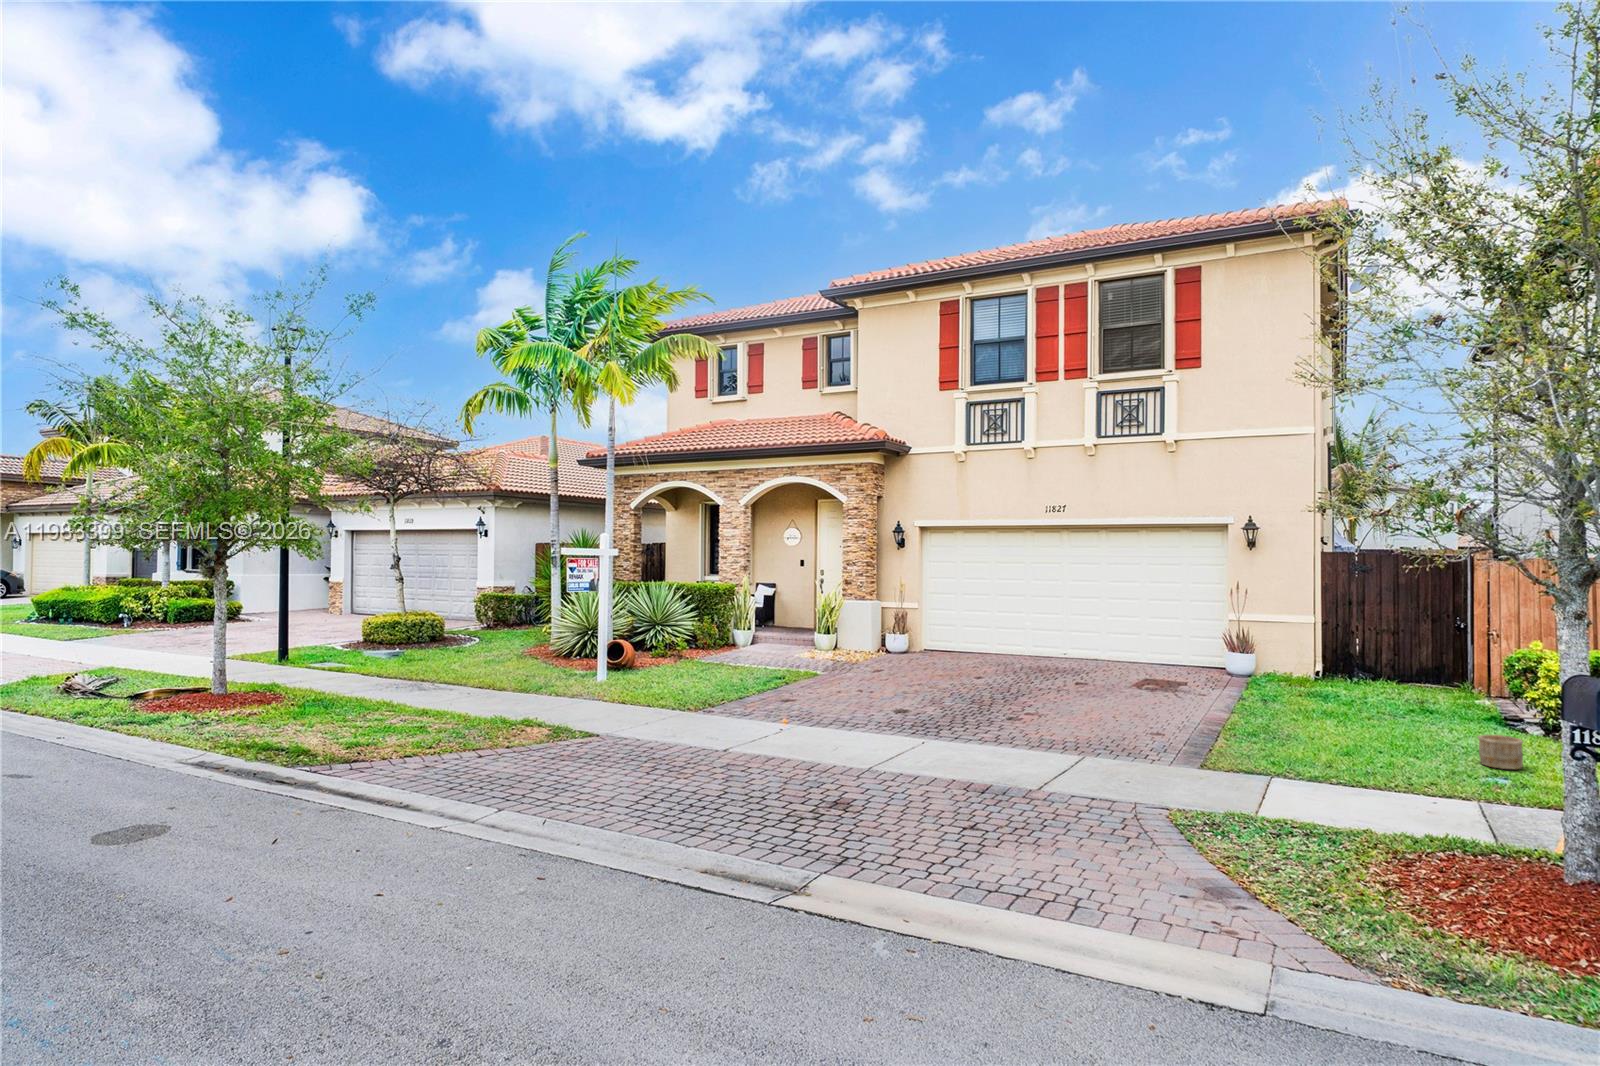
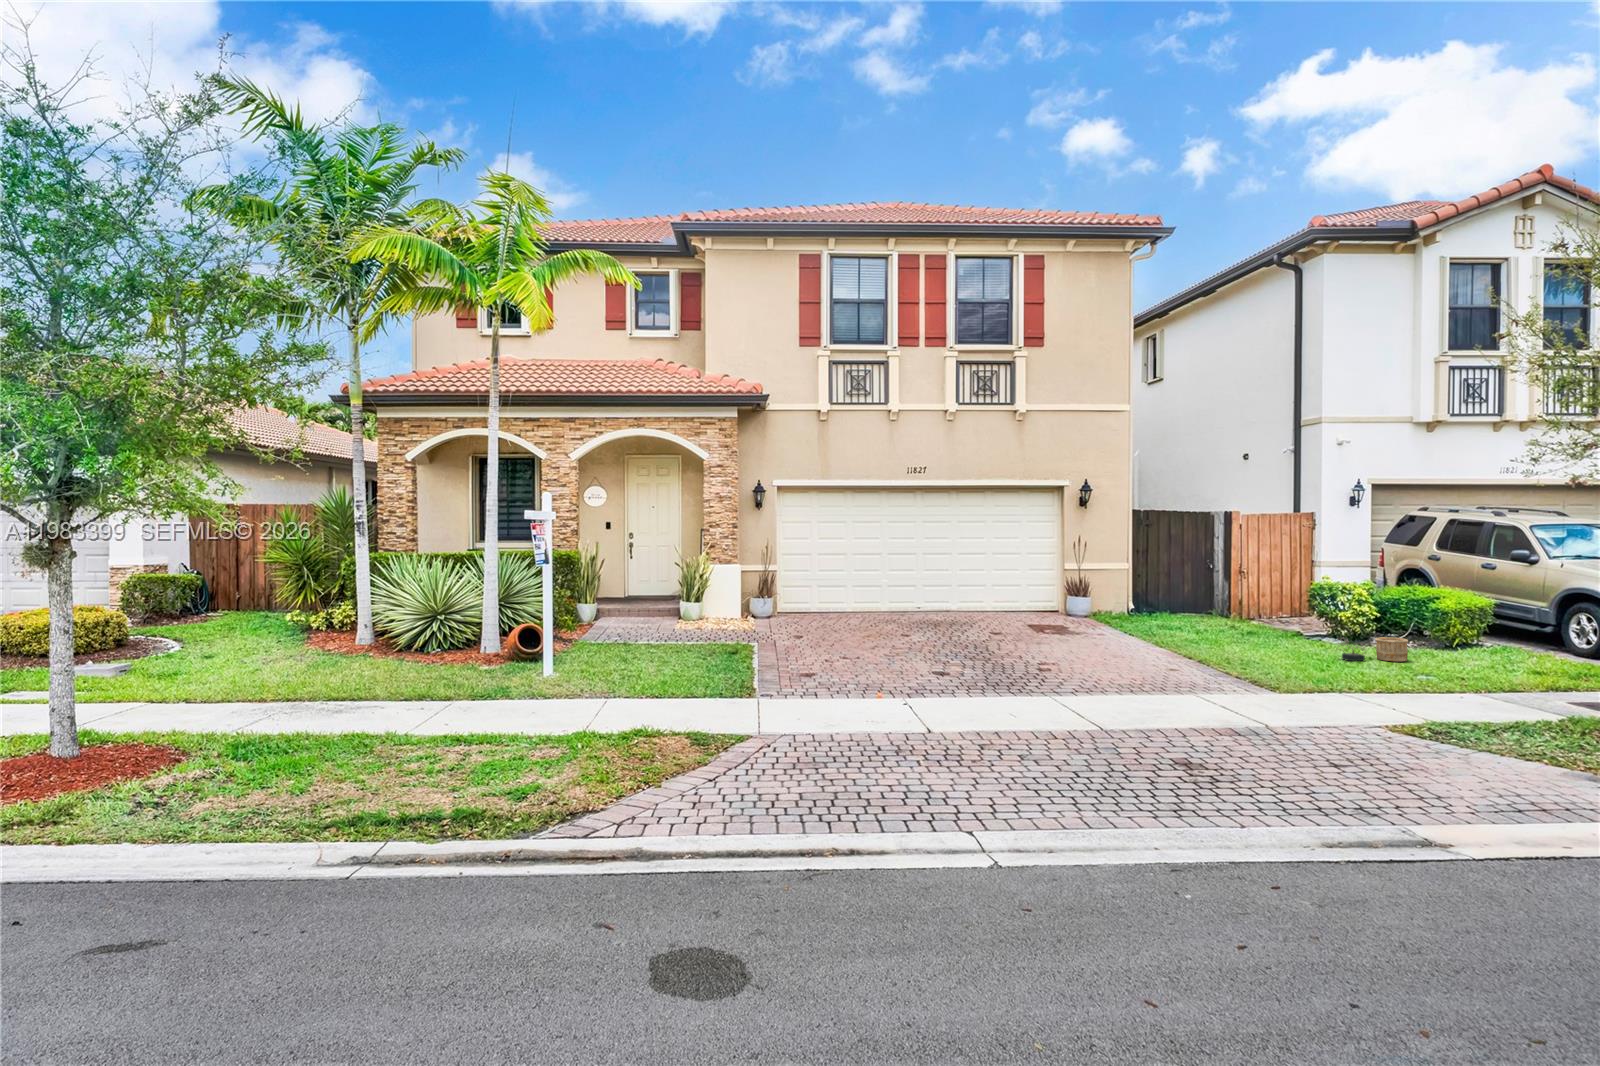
decorative plant: none [1414,728,1459,762] -> present [1338,640,1365,661]

